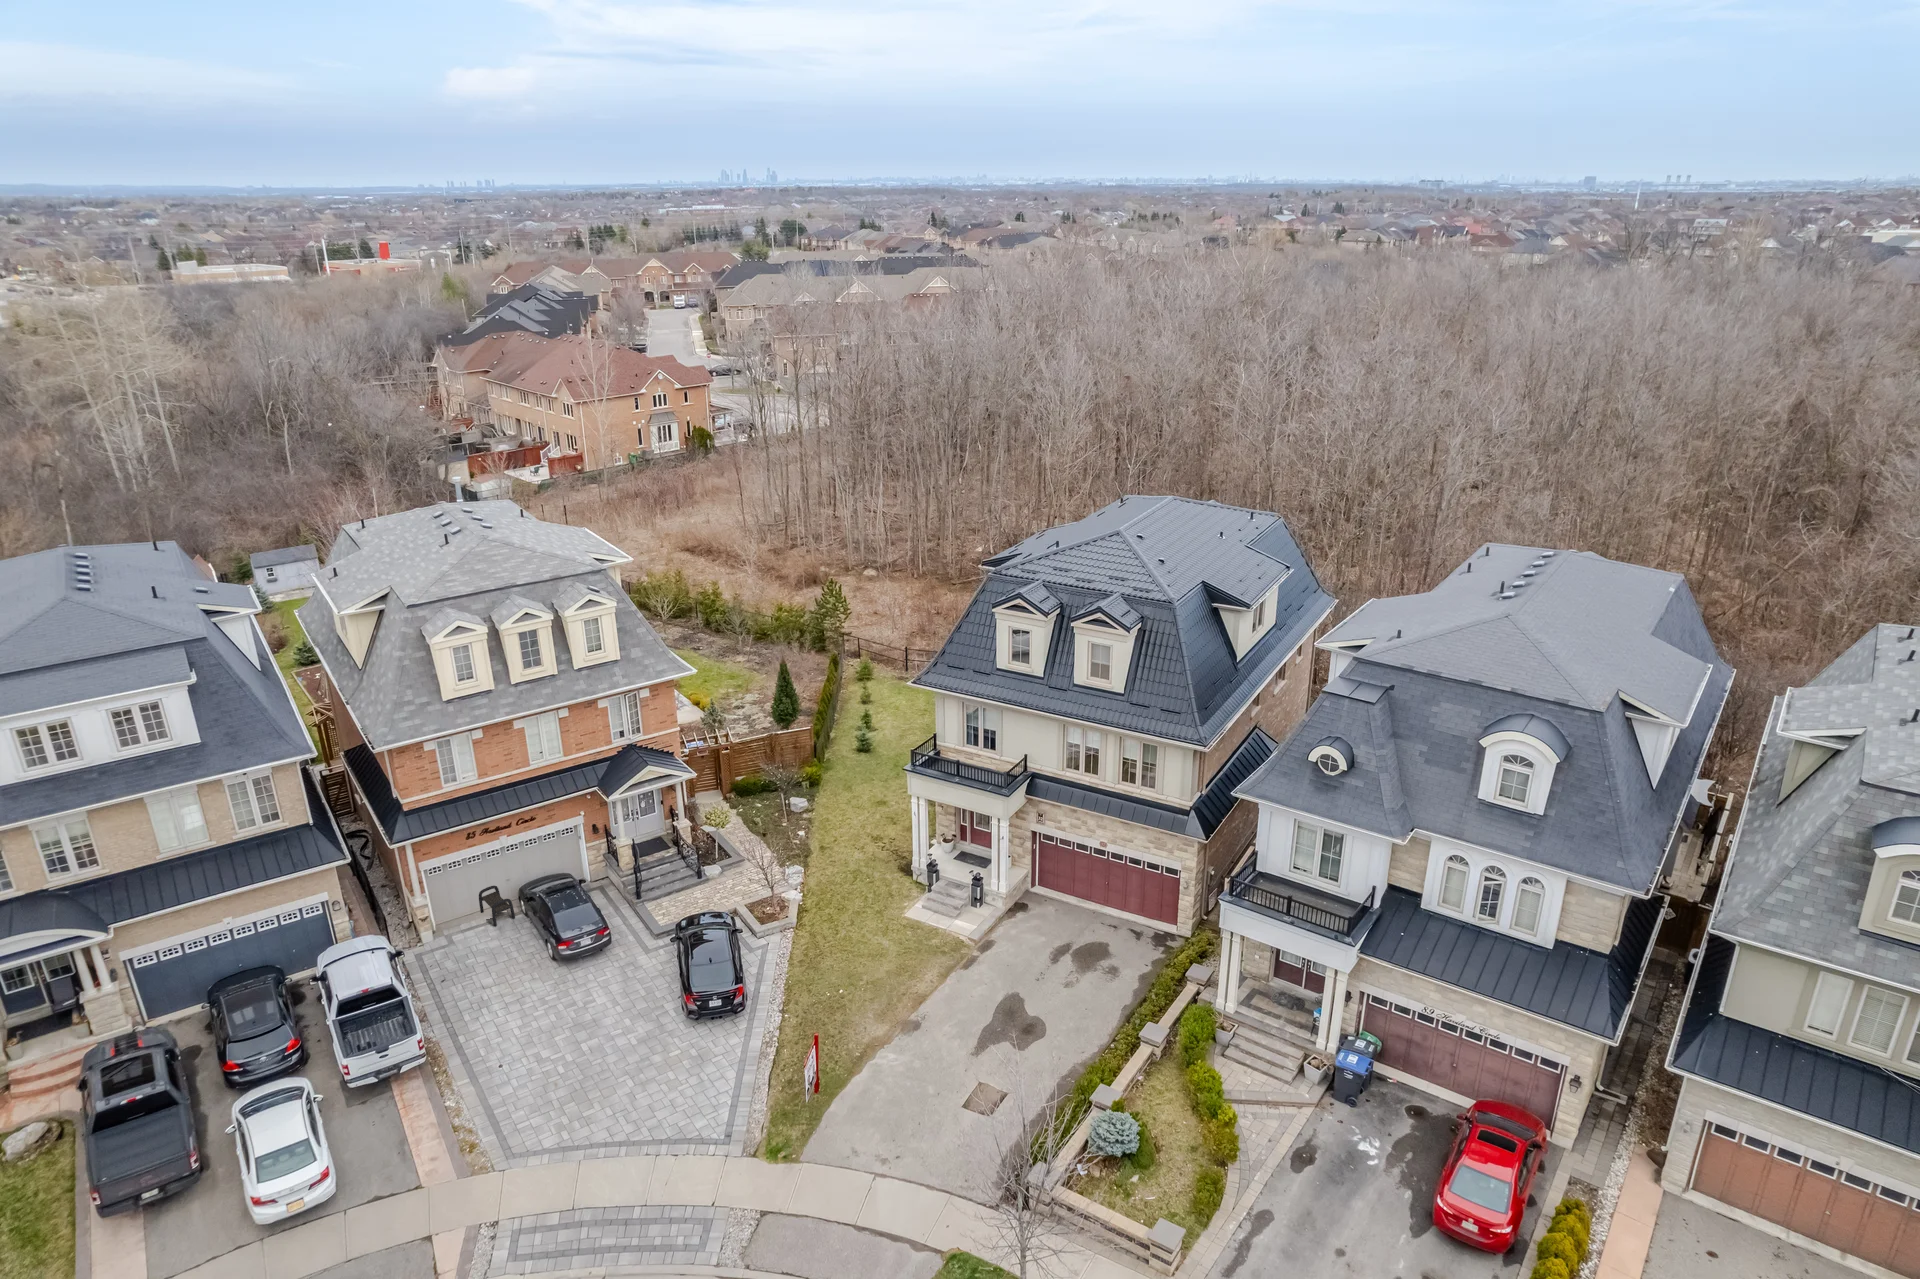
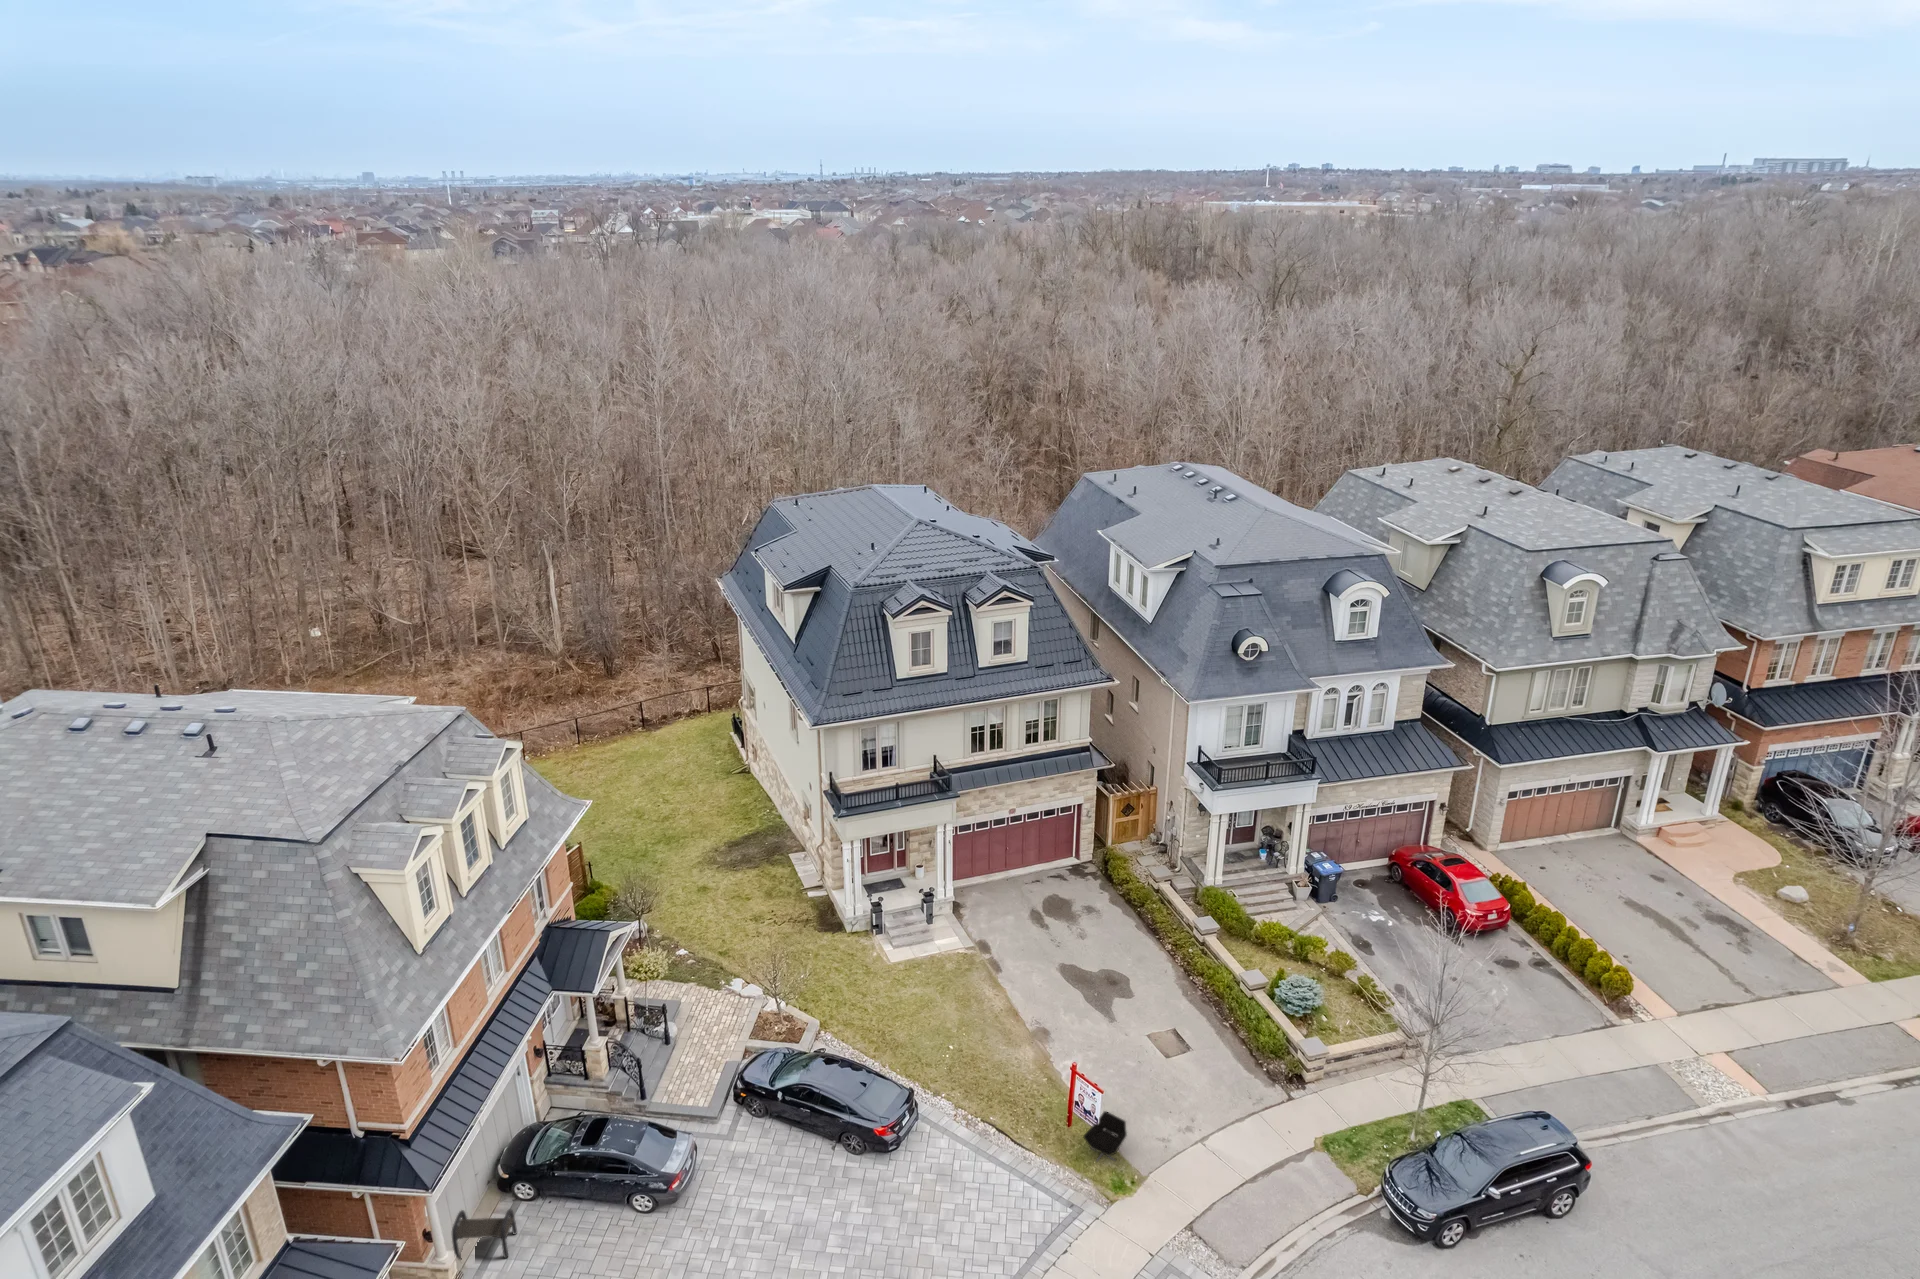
lounge chair: none [797,1084,833,1127] -> present [1083,1111,1127,1161]

